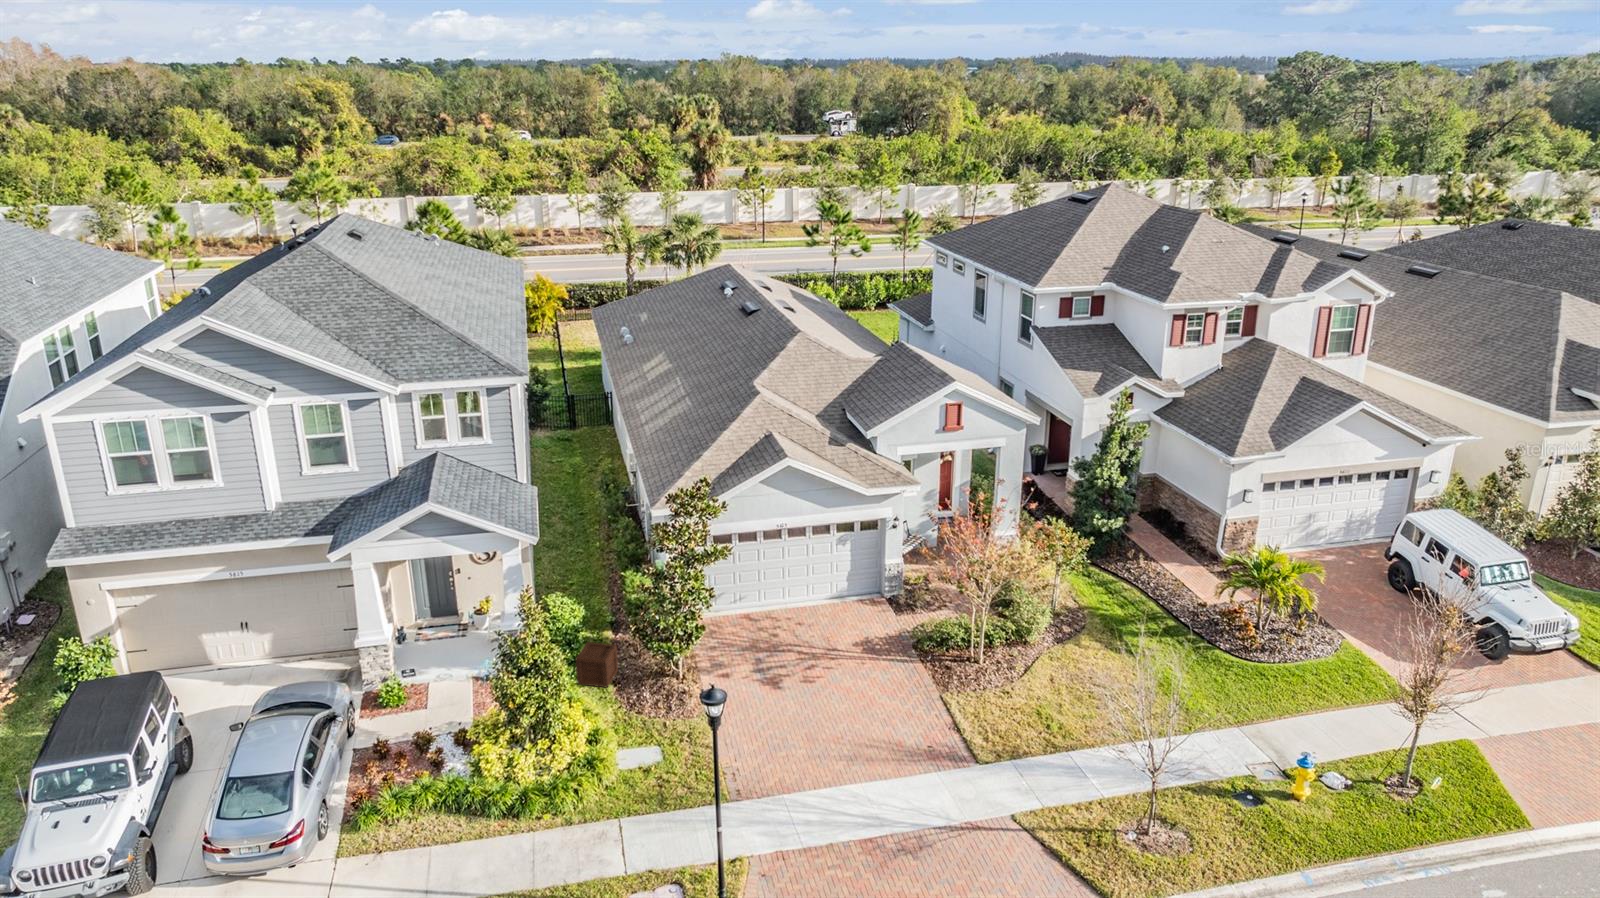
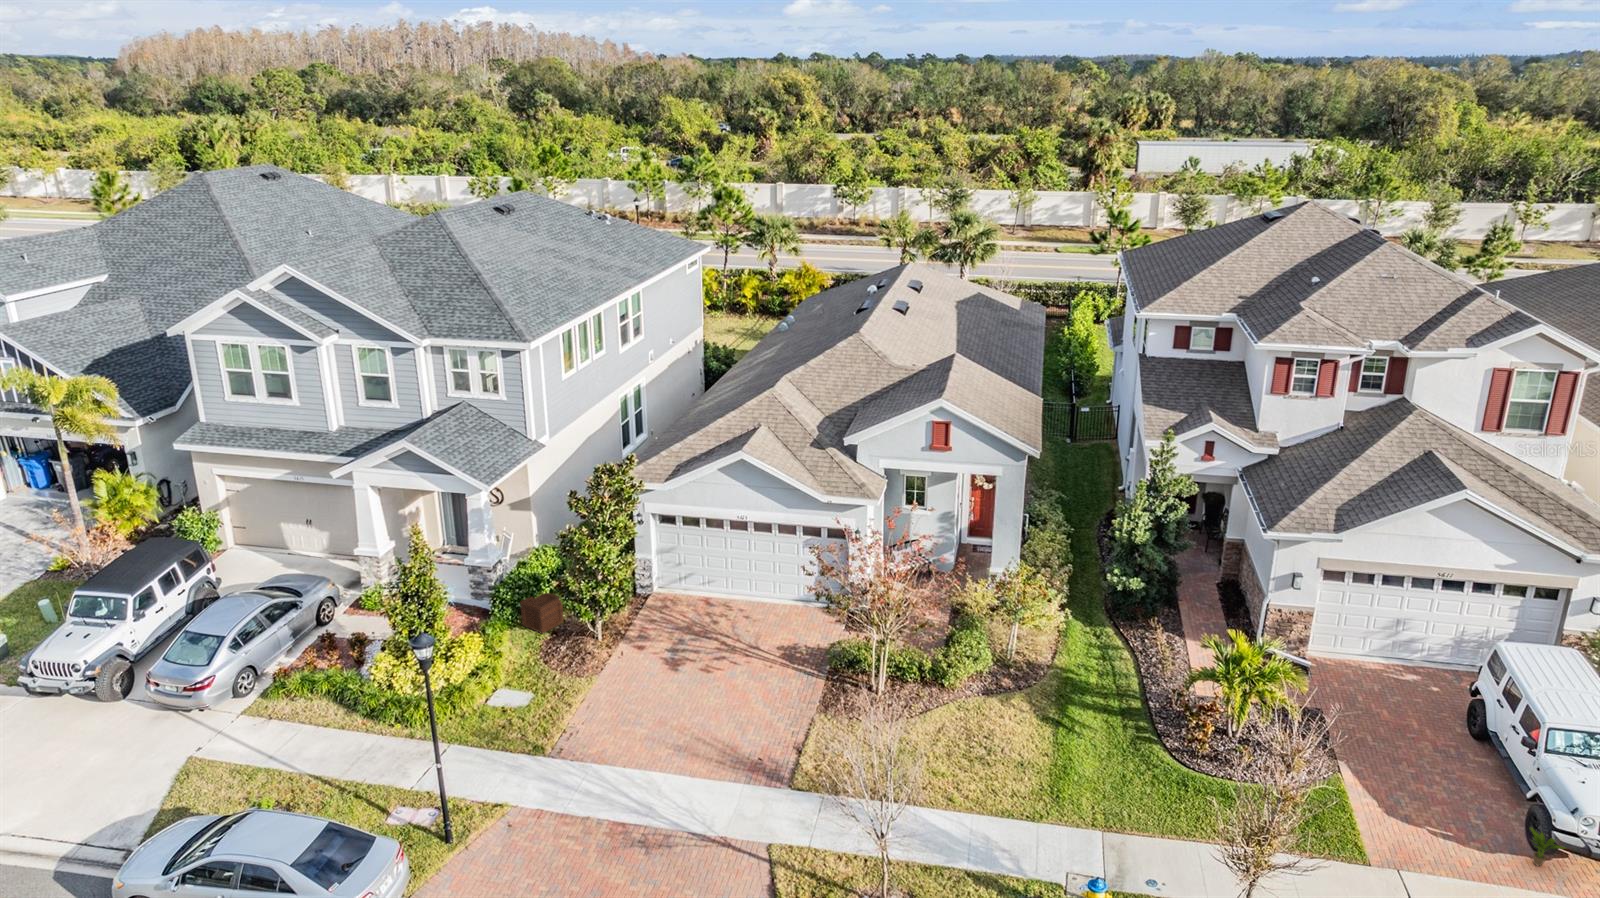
potted plant: none [1511,645,1540,673] -> present [1530,828,1564,866]

